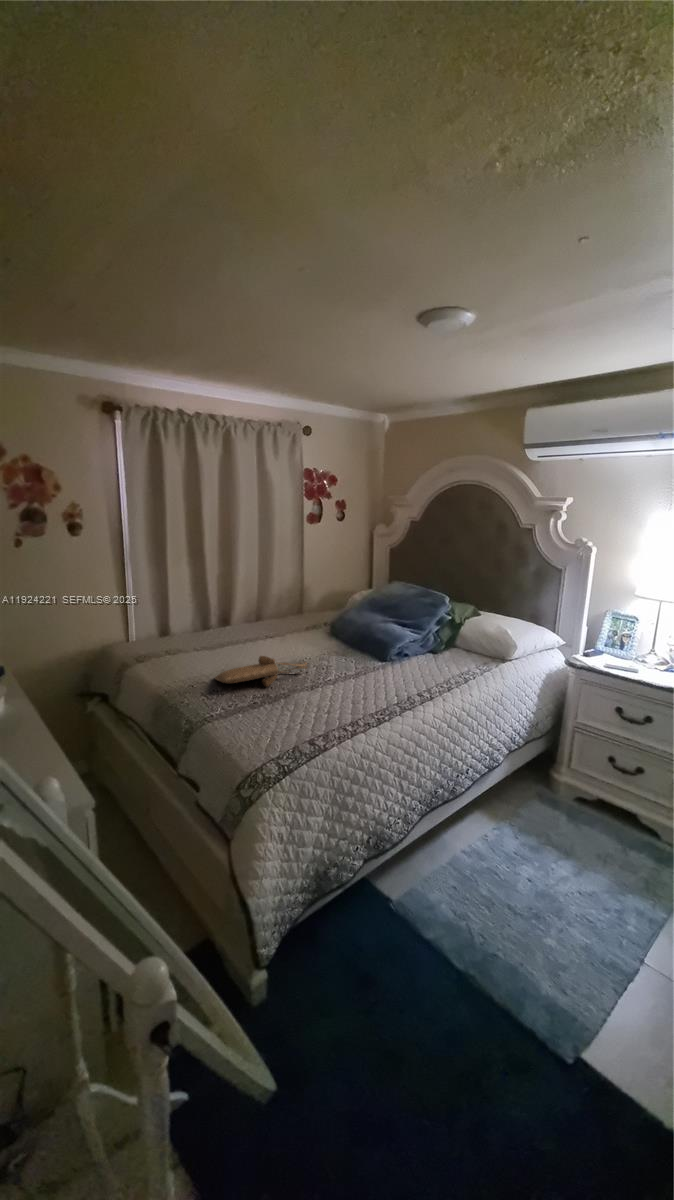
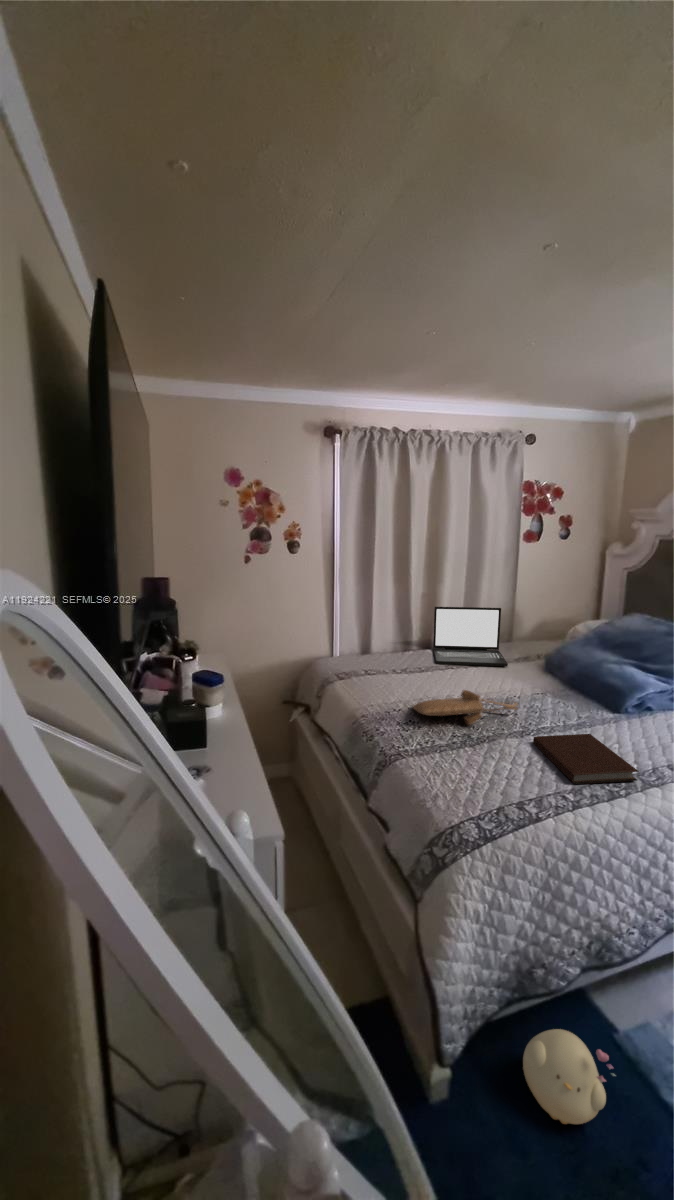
laptop: none [230,583,299,639] -> present [433,607,508,666]
notebook: none [321,679,398,719] -> present [533,734,639,784]
plush toy: none [325,910,390,979] -> present [523,1029,615,1124]

